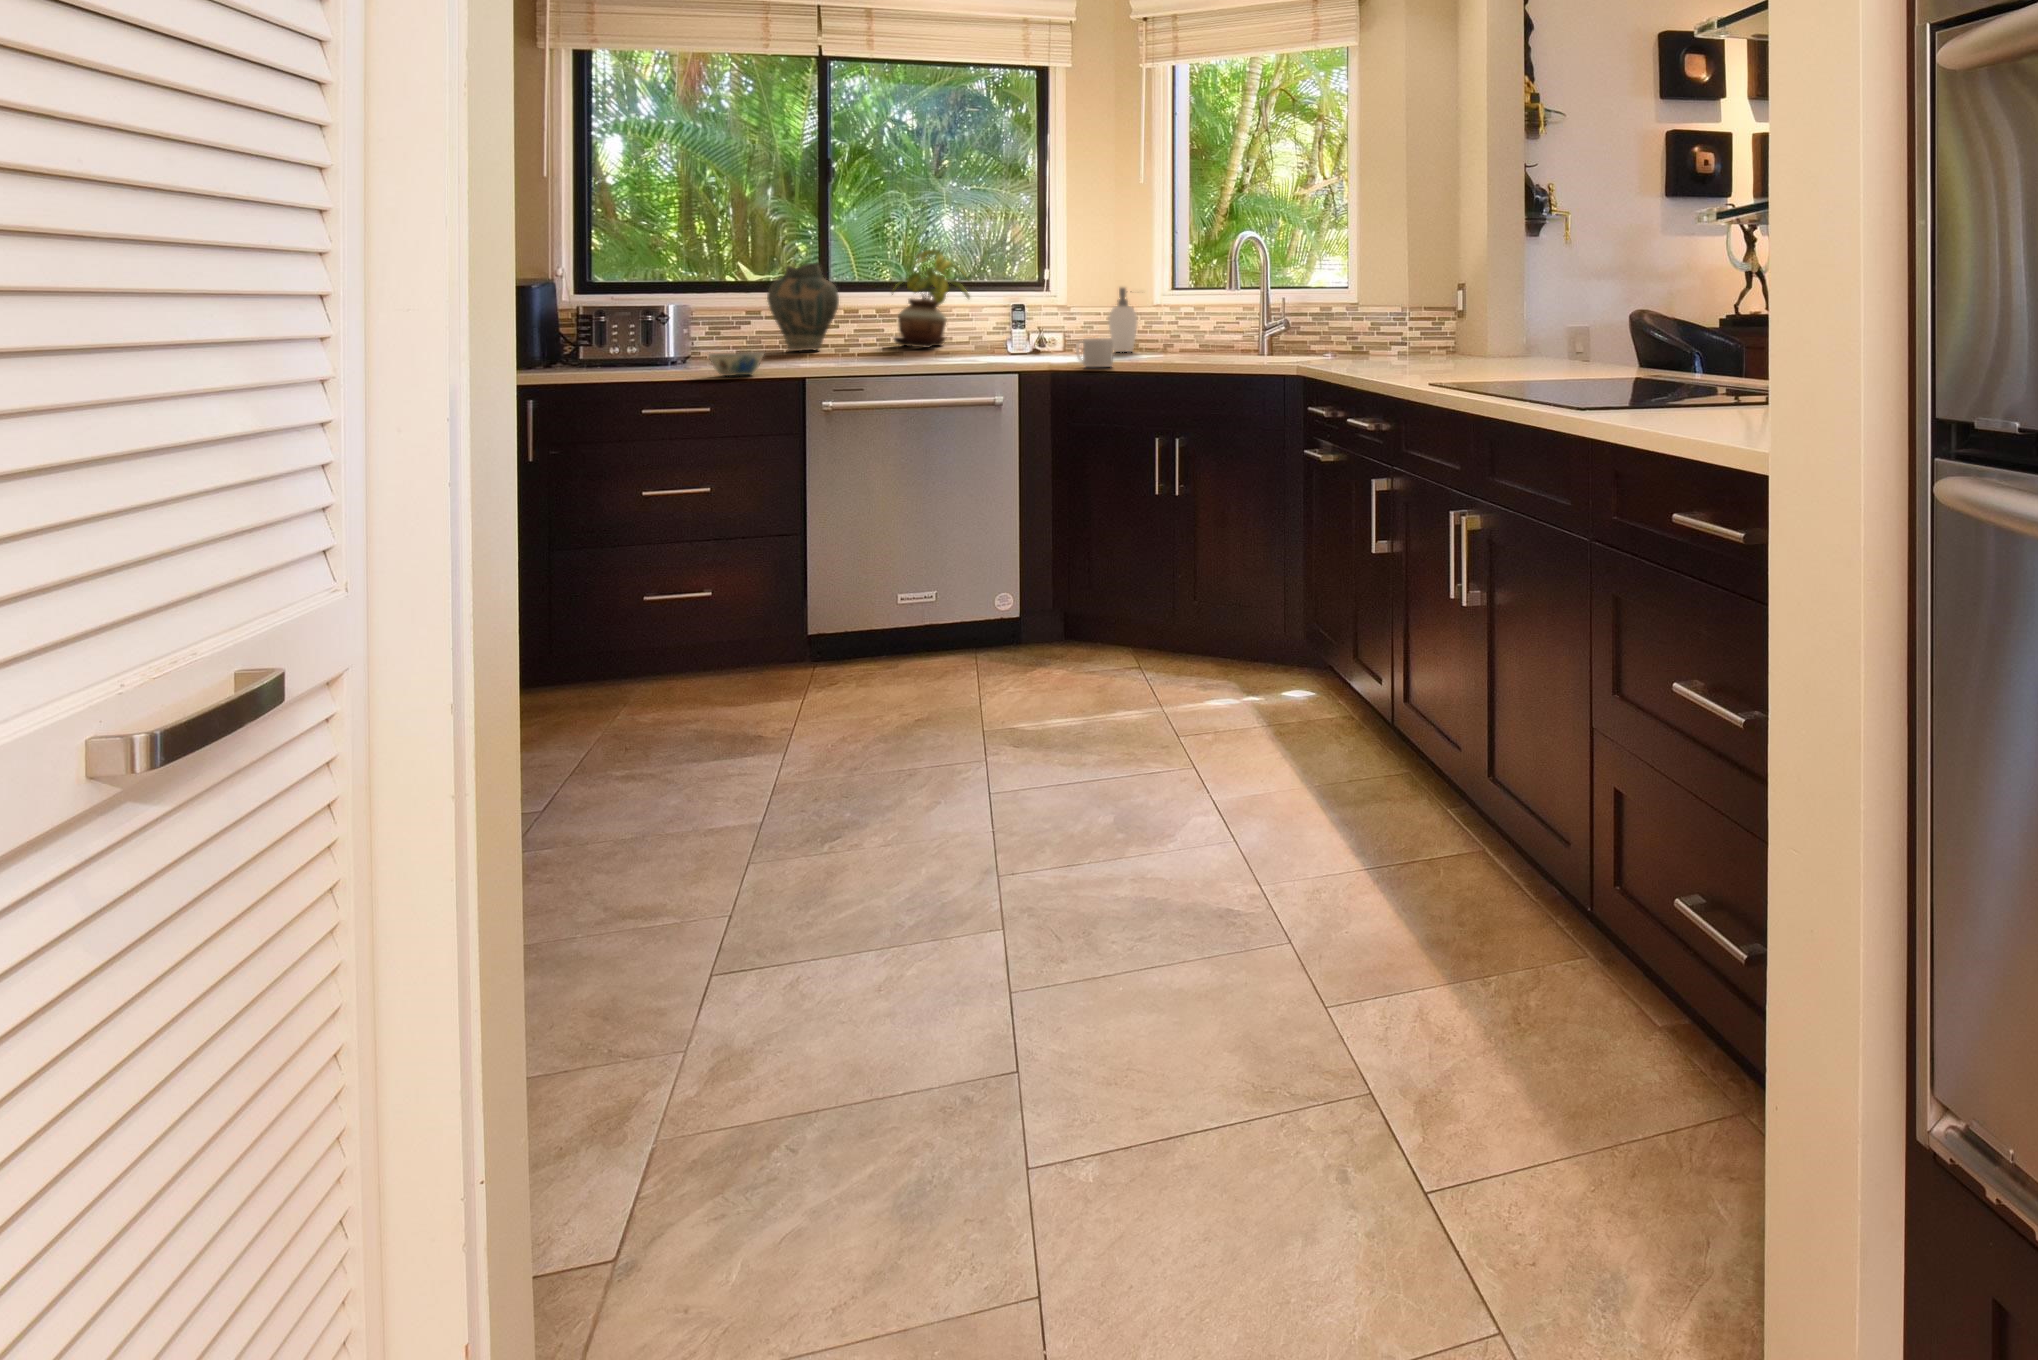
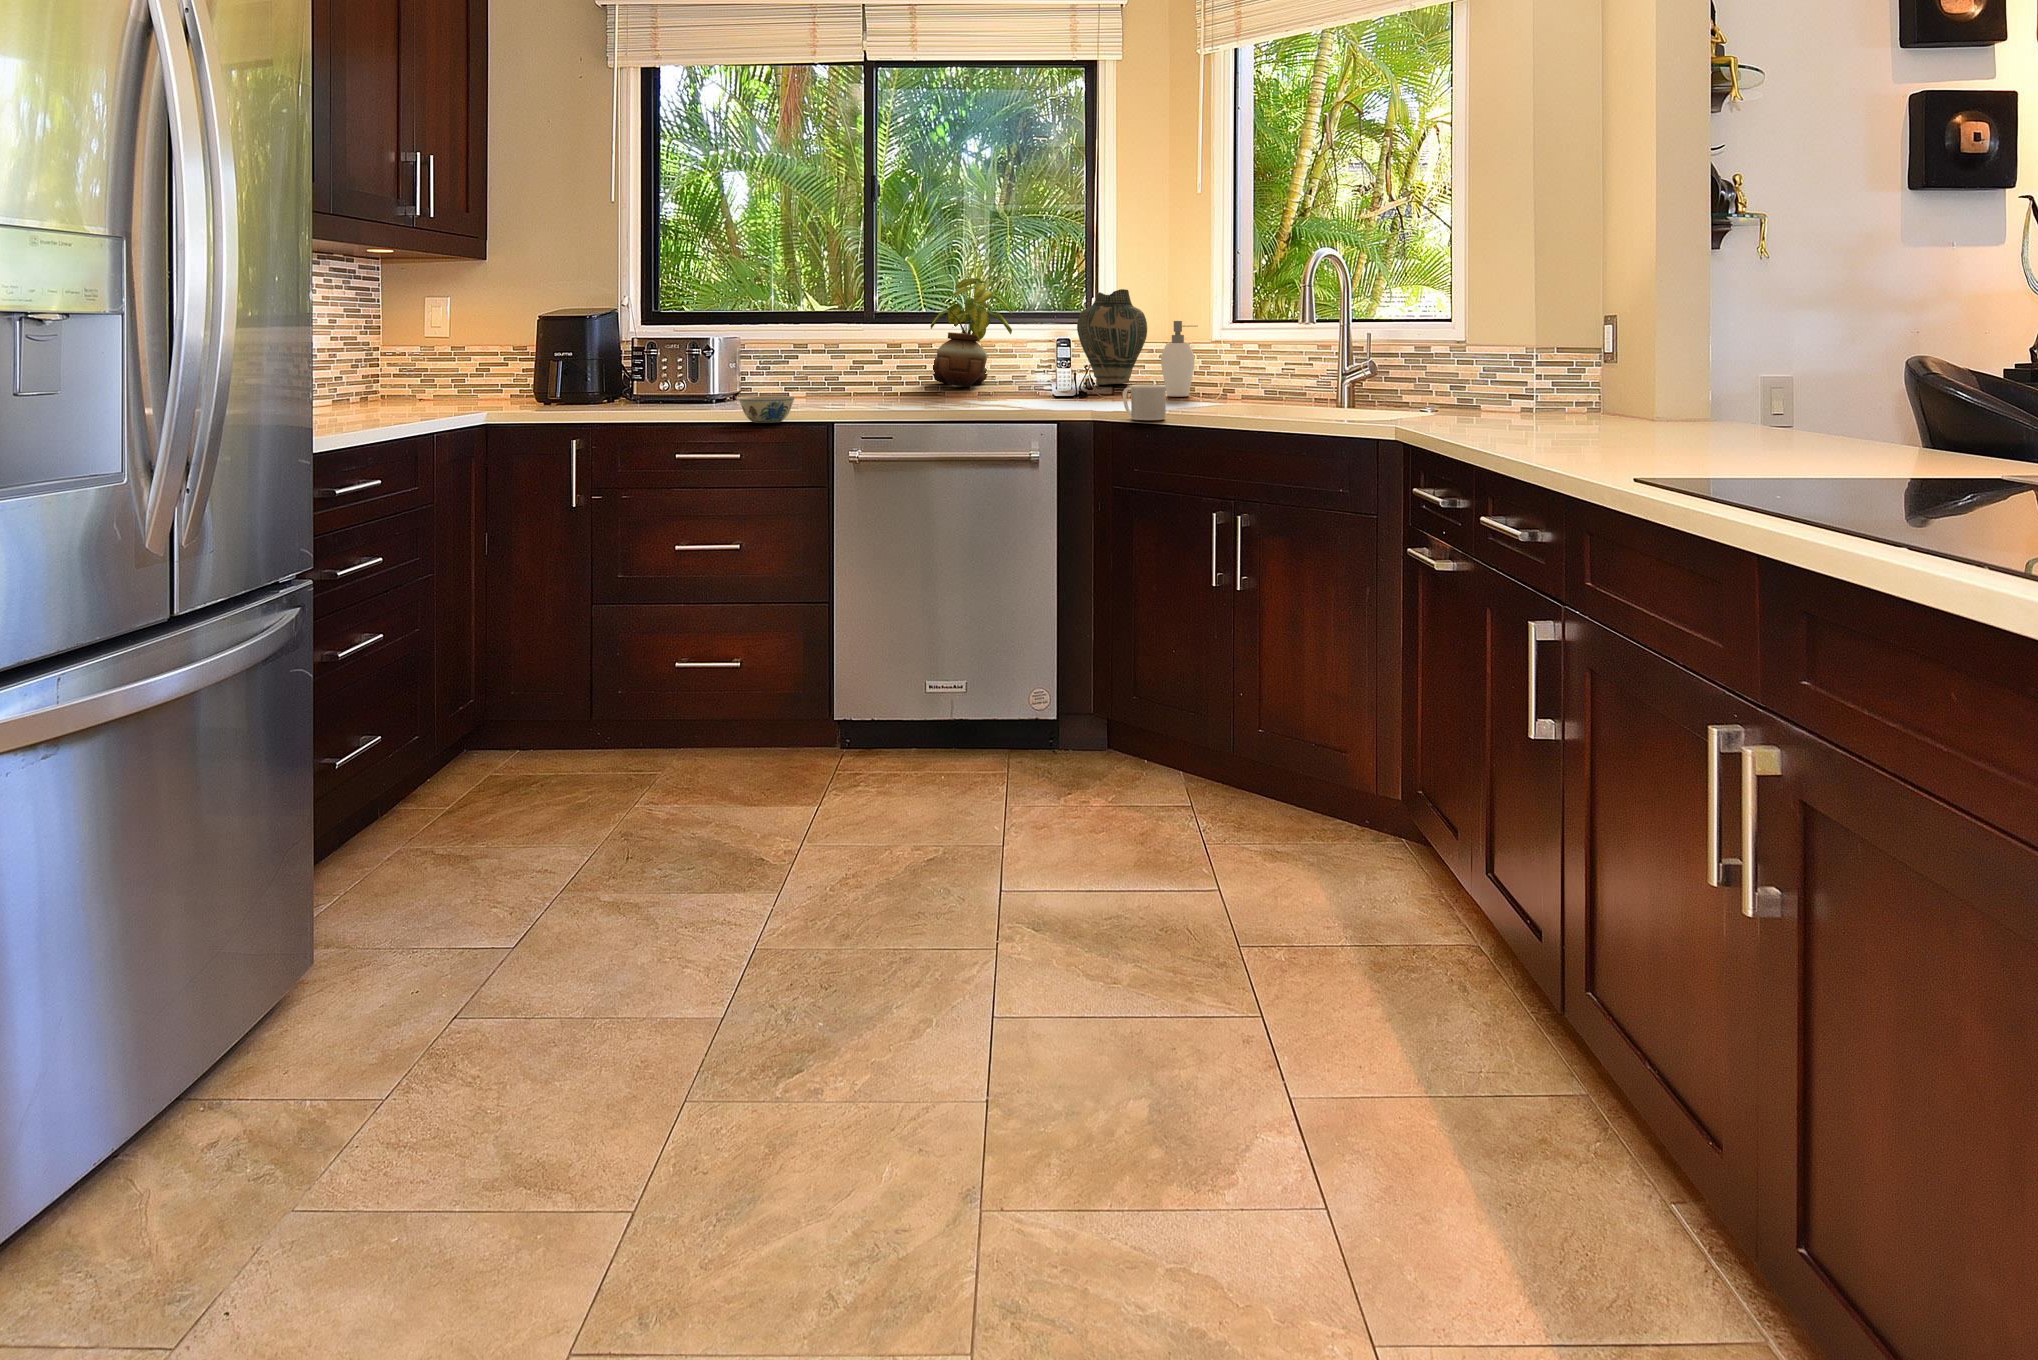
vase: present [767,263,839,351] -> present [1077,289,1147,385]

